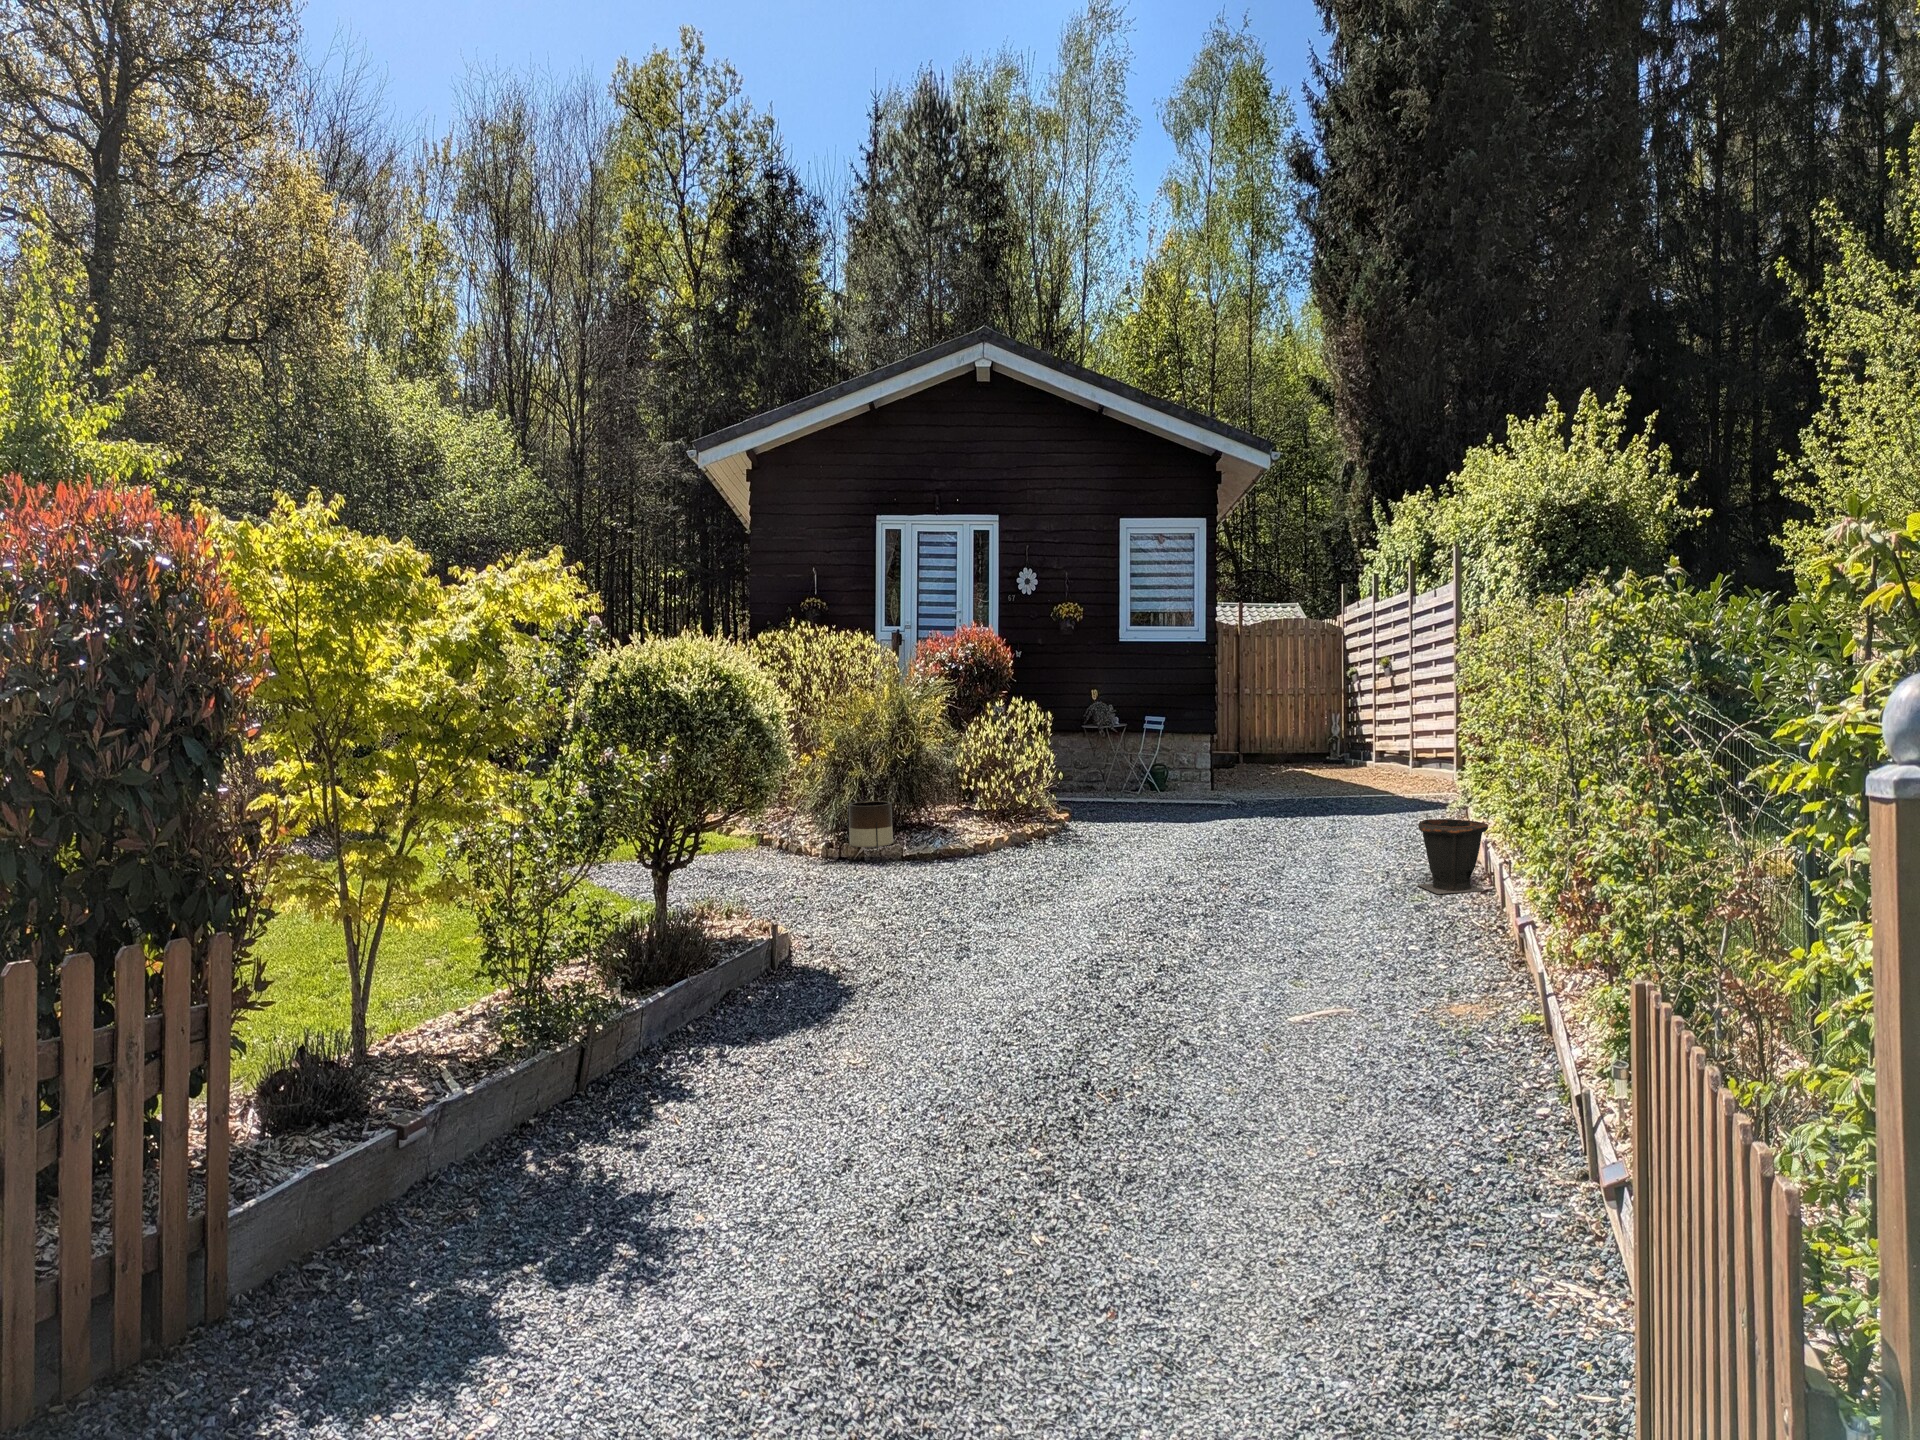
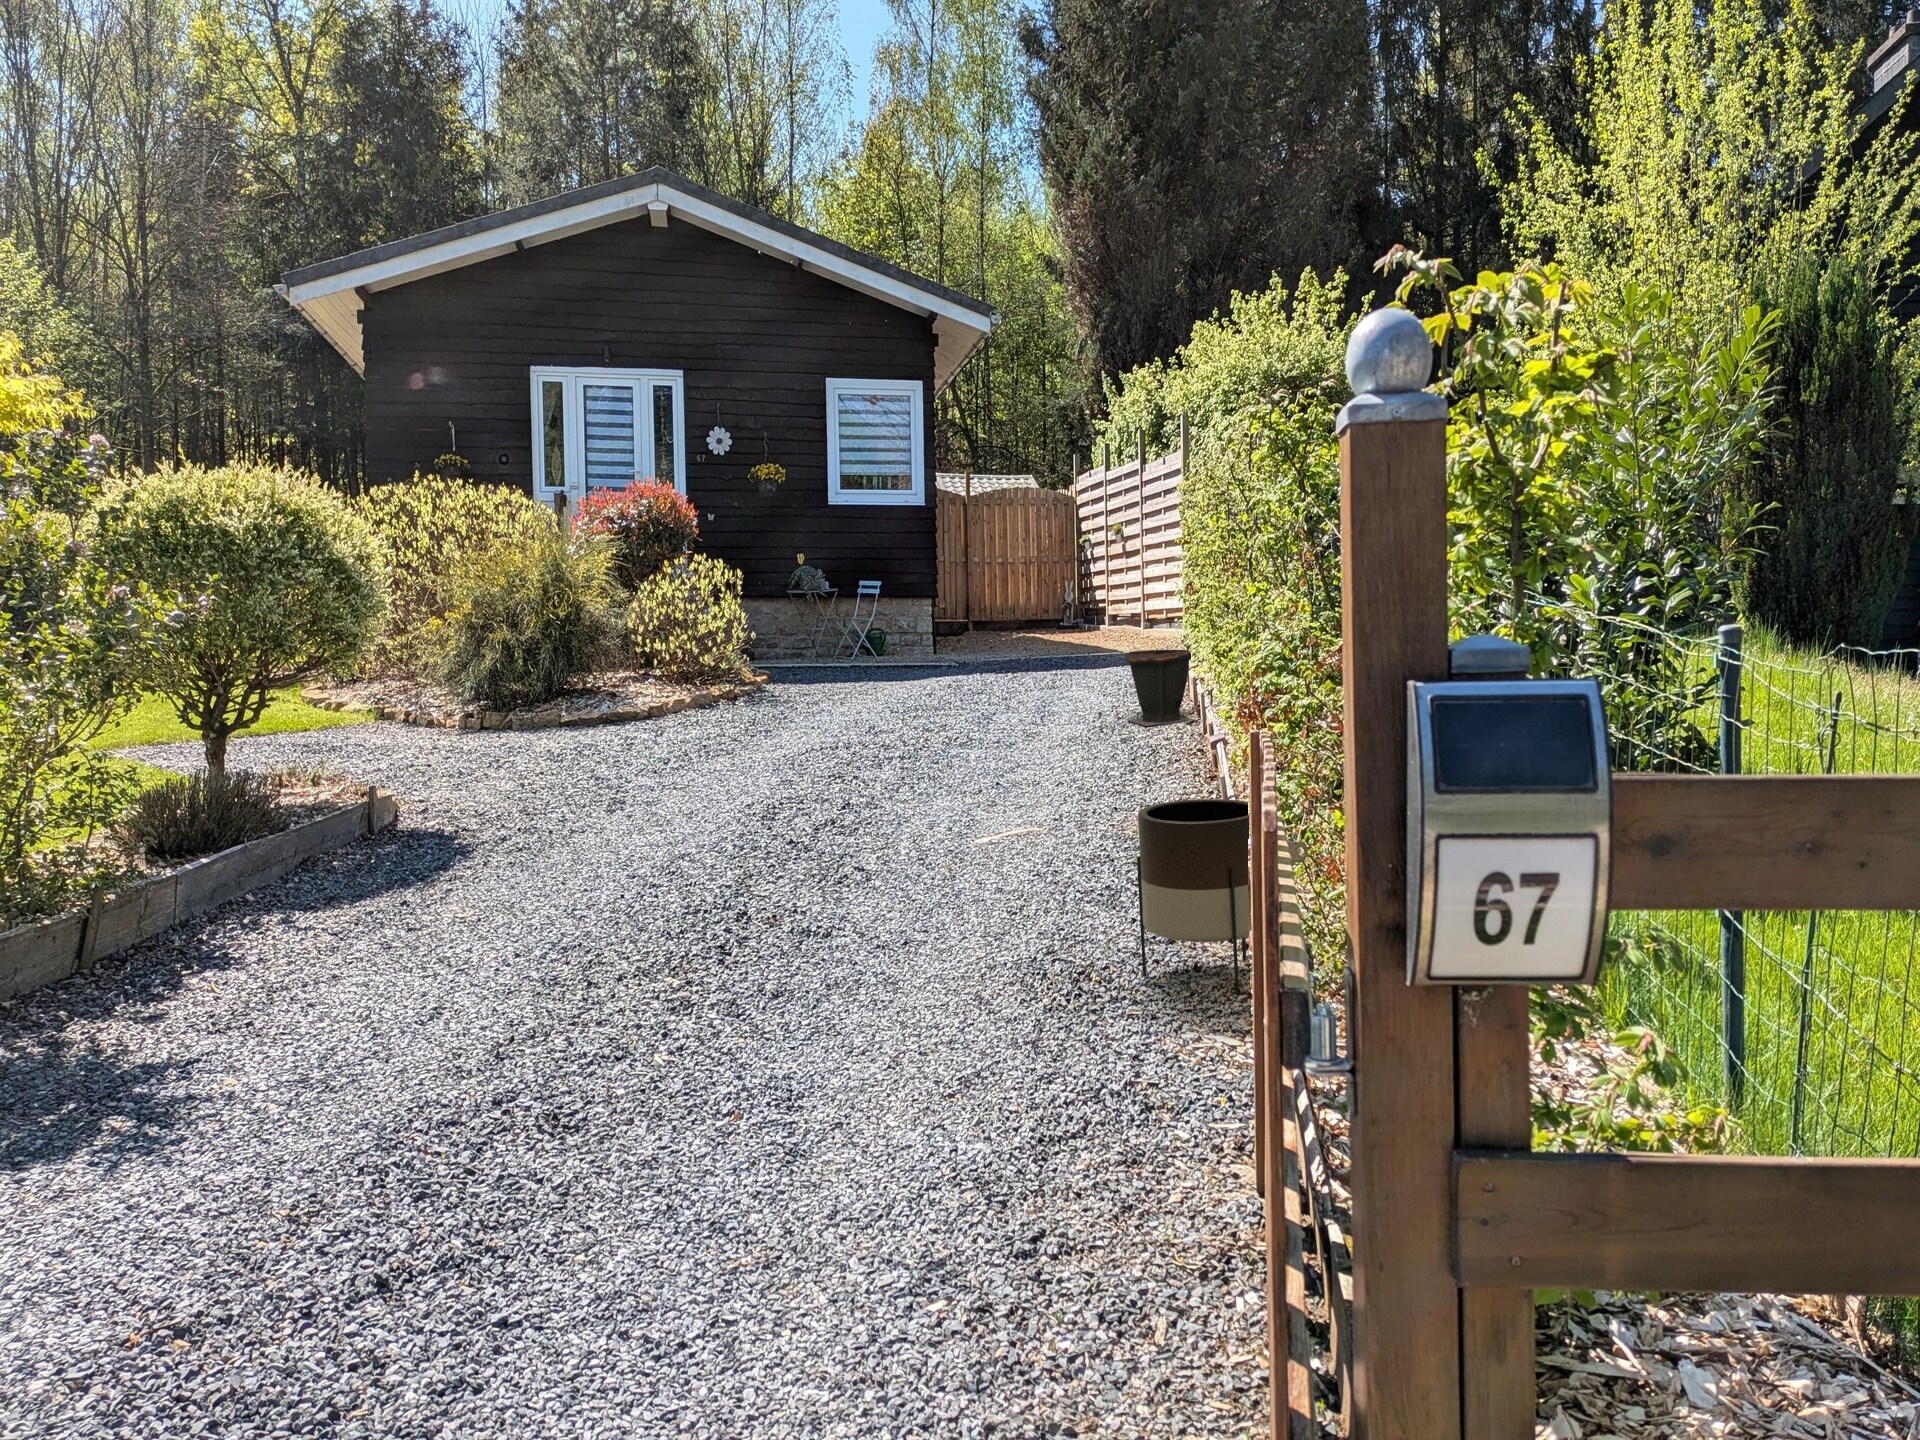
planter: present [848,801,893,865] -> present [1137,799,1249,994]

